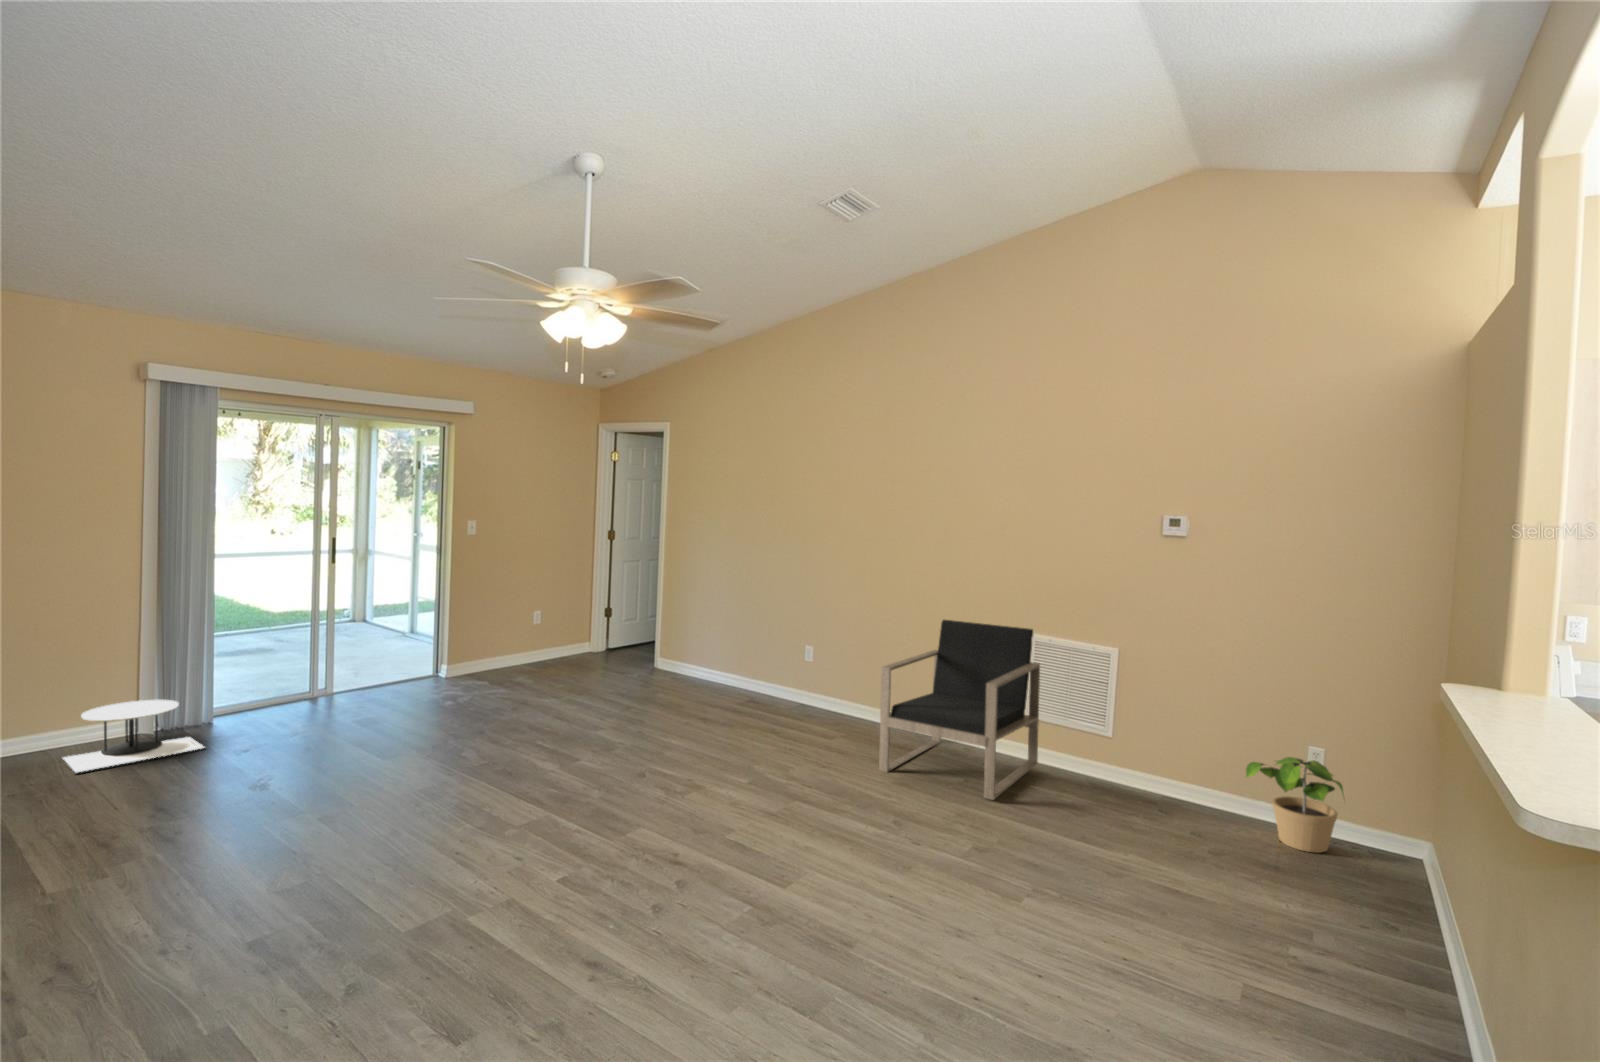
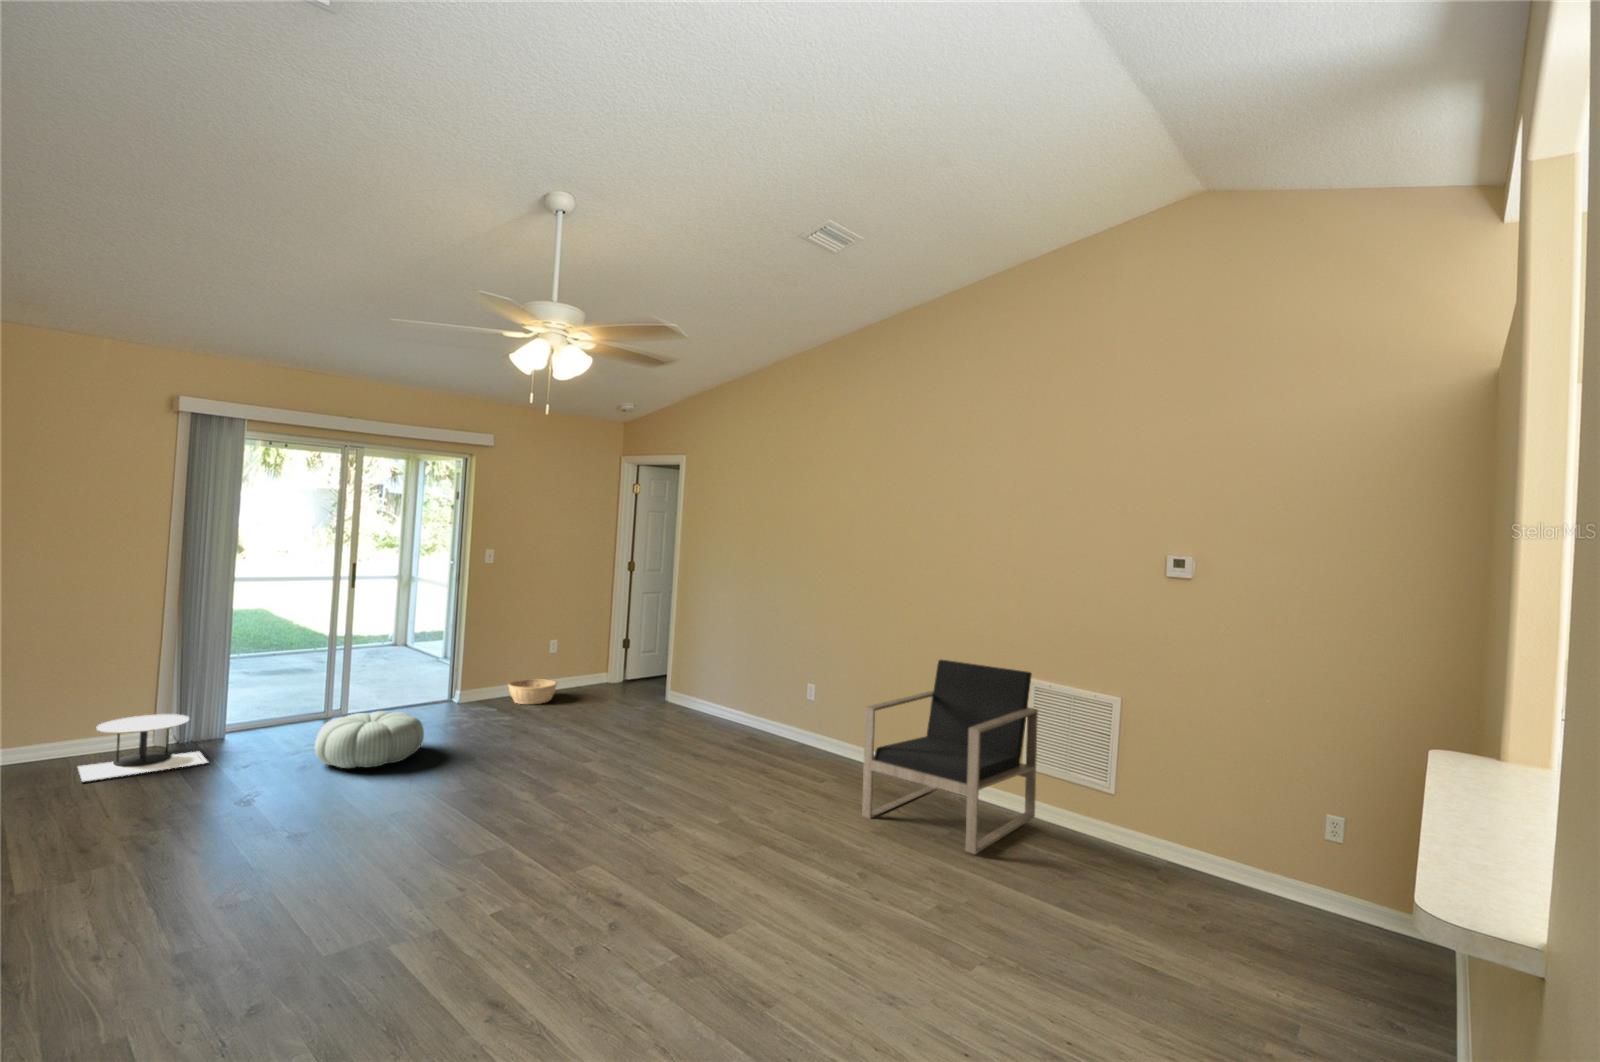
basket: none [496,651,546,676] -> present [508,679,557,704]
pouf: none [319,689,429,747] -> present [315,711,424,768]
potted plant: present [1245,757,1343,853] -> none [1252,823,1367,934]

